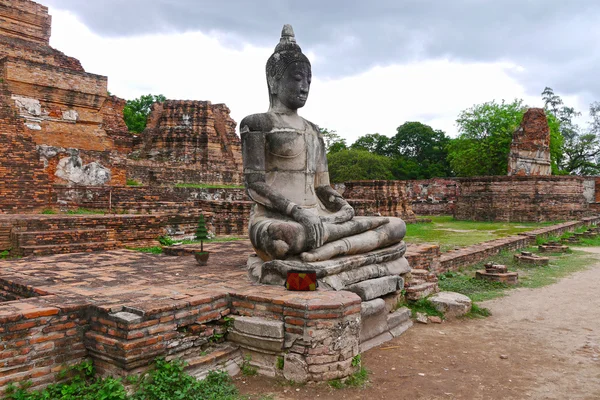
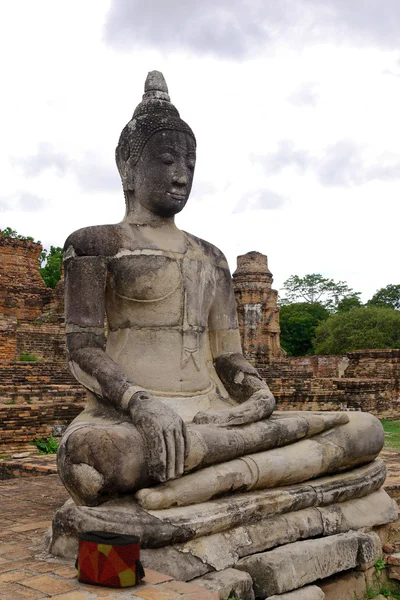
potted tree: present [193,213,210,265] -> none [17,402,50,493]

